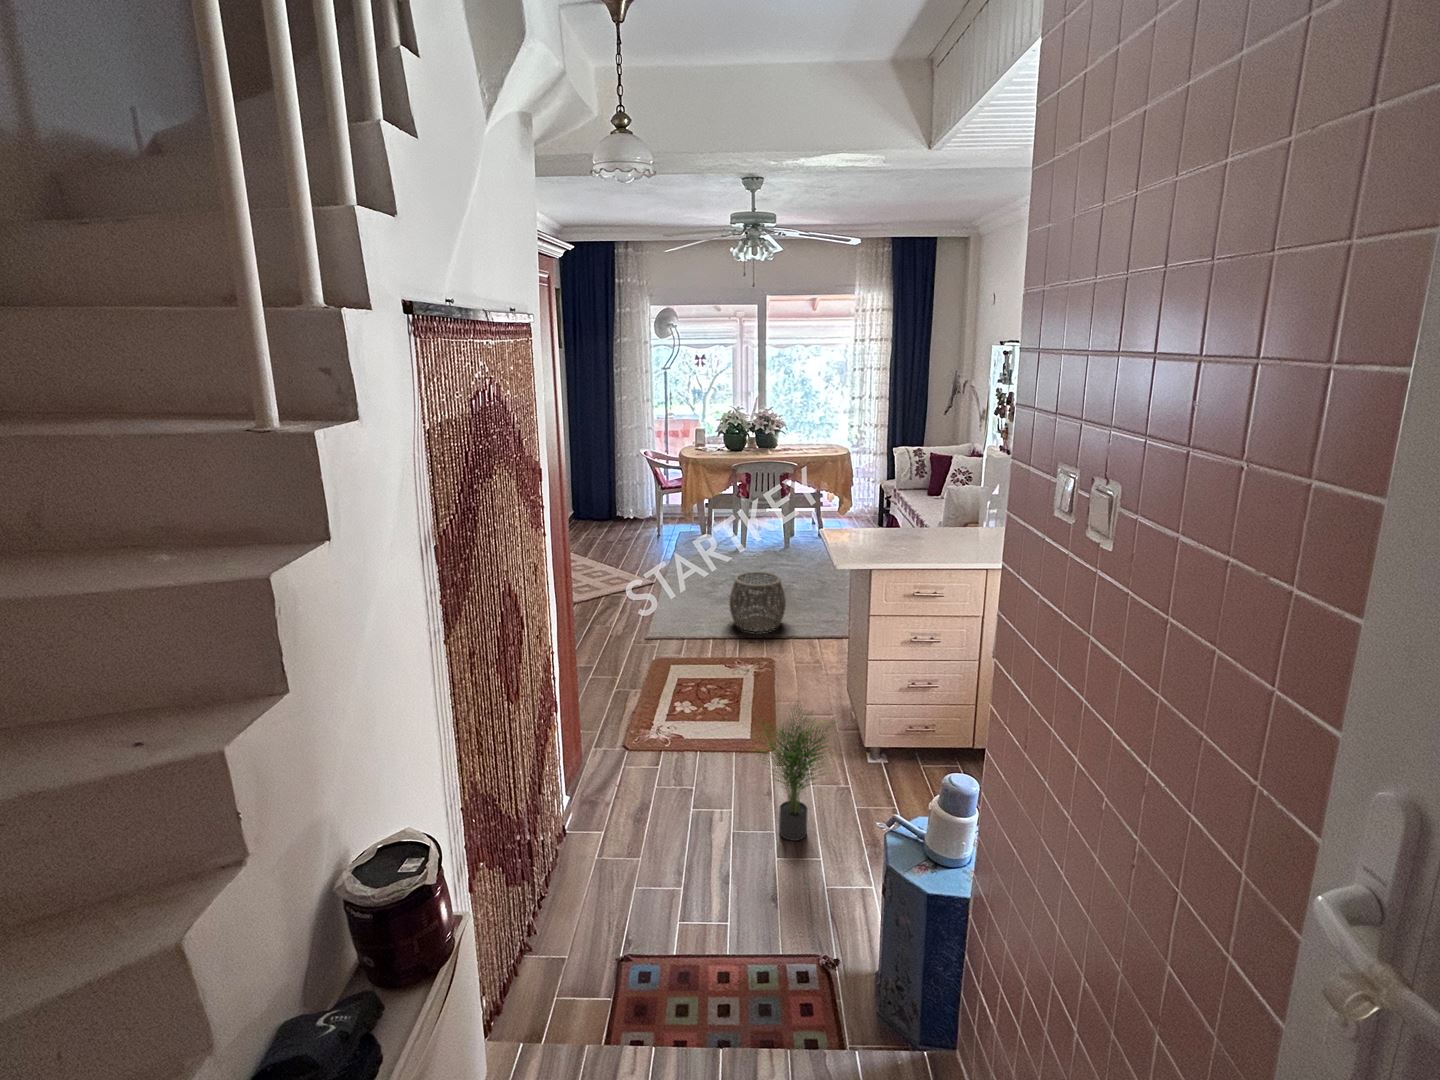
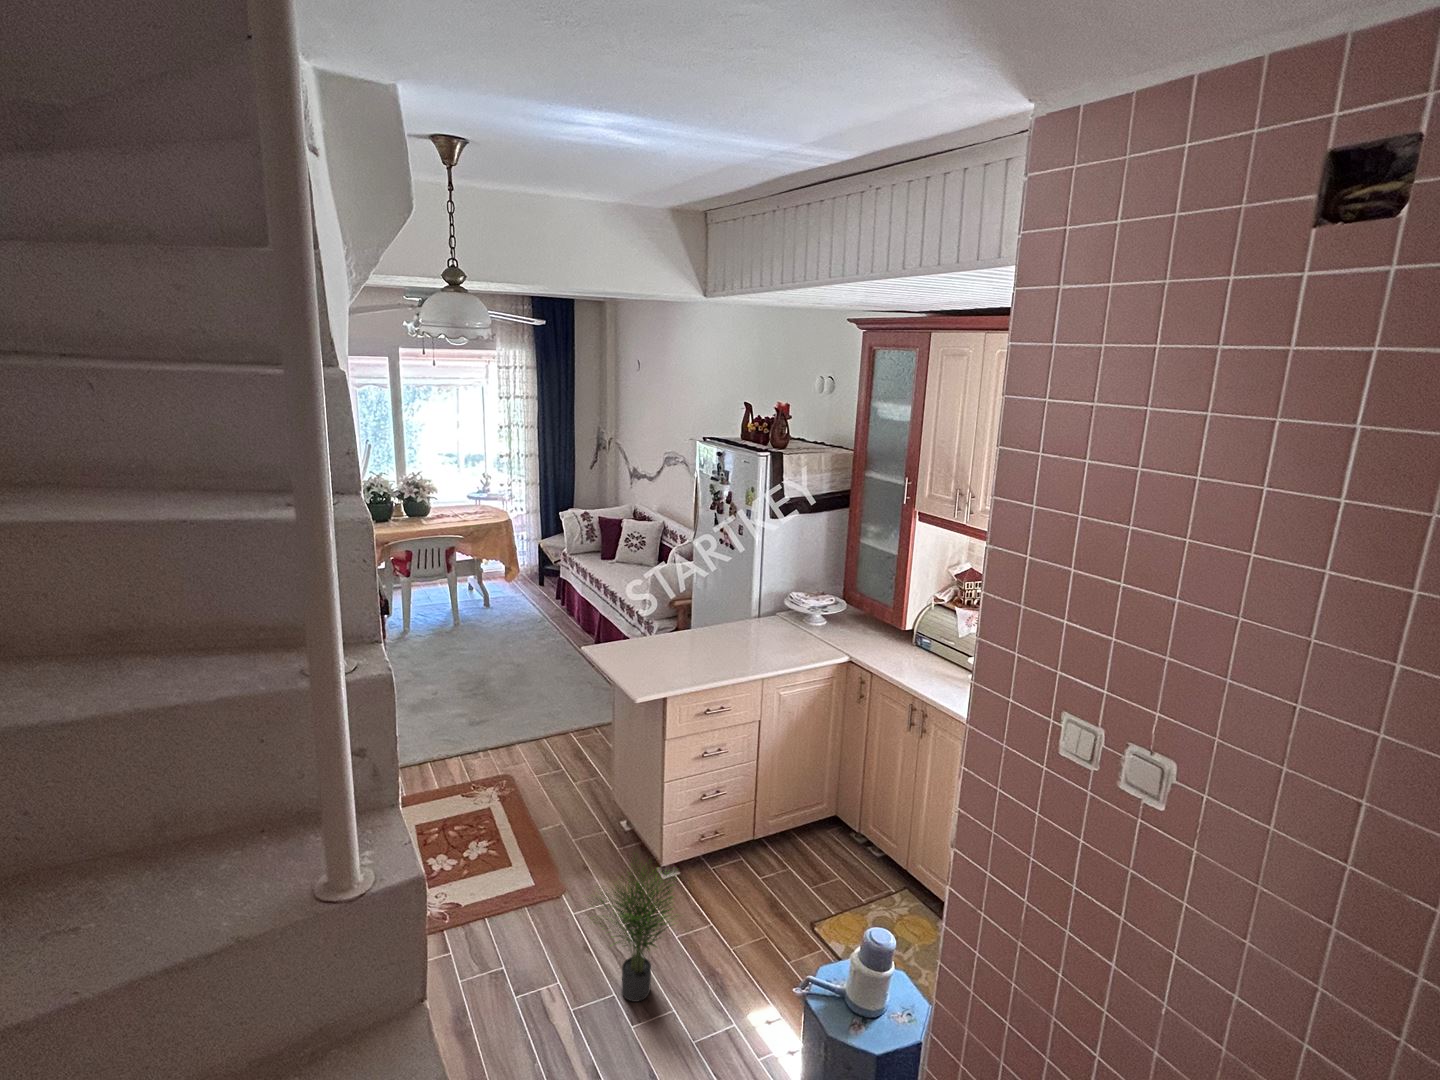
woven basket: present [729,572,786,631] -> none [438,675,504,745]

